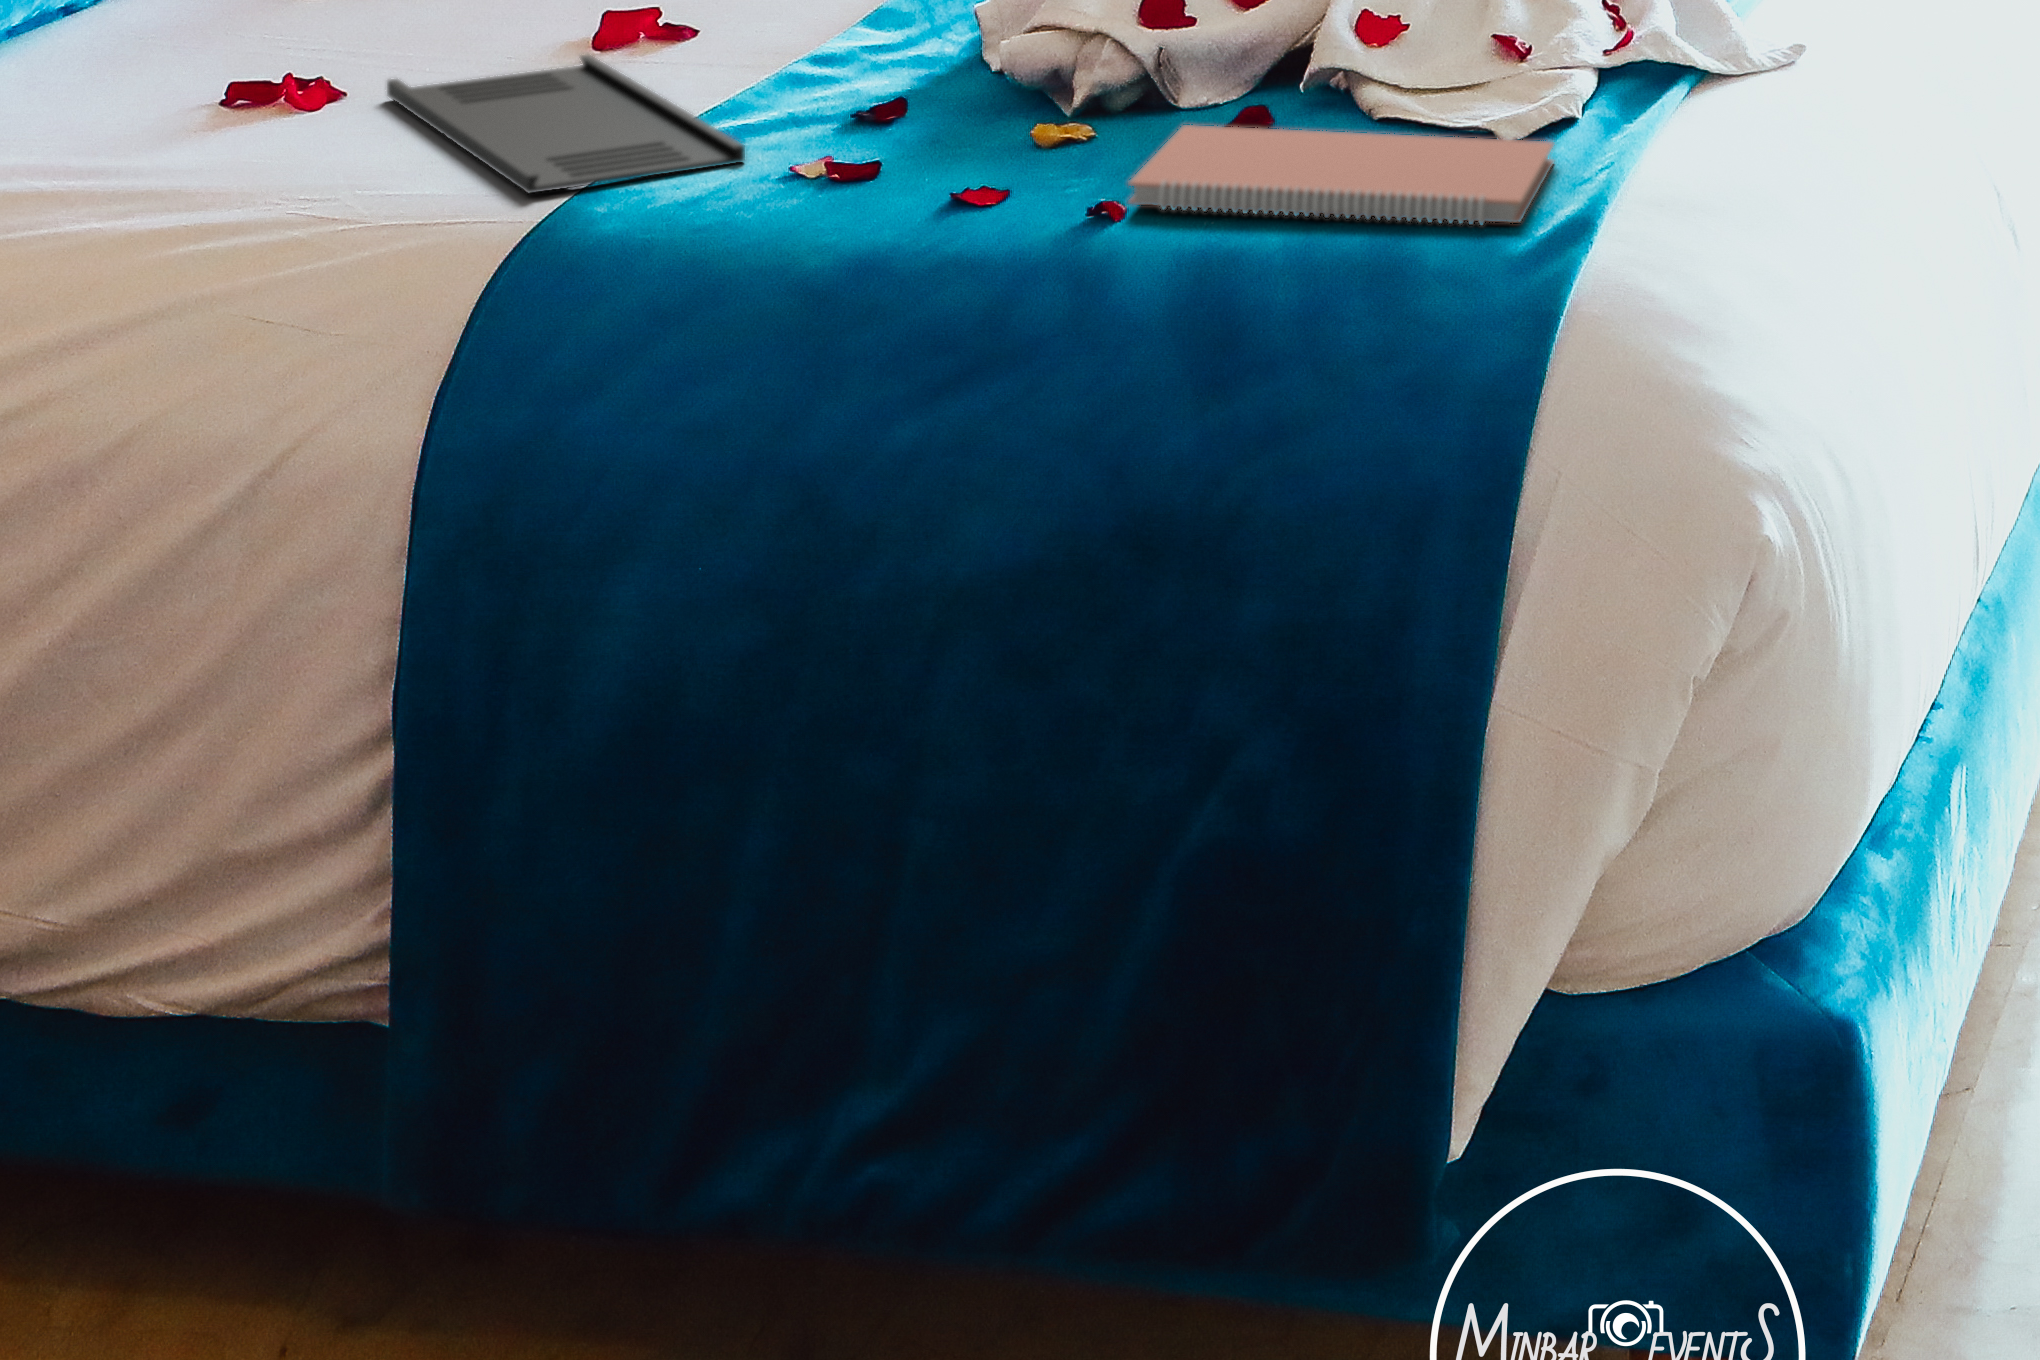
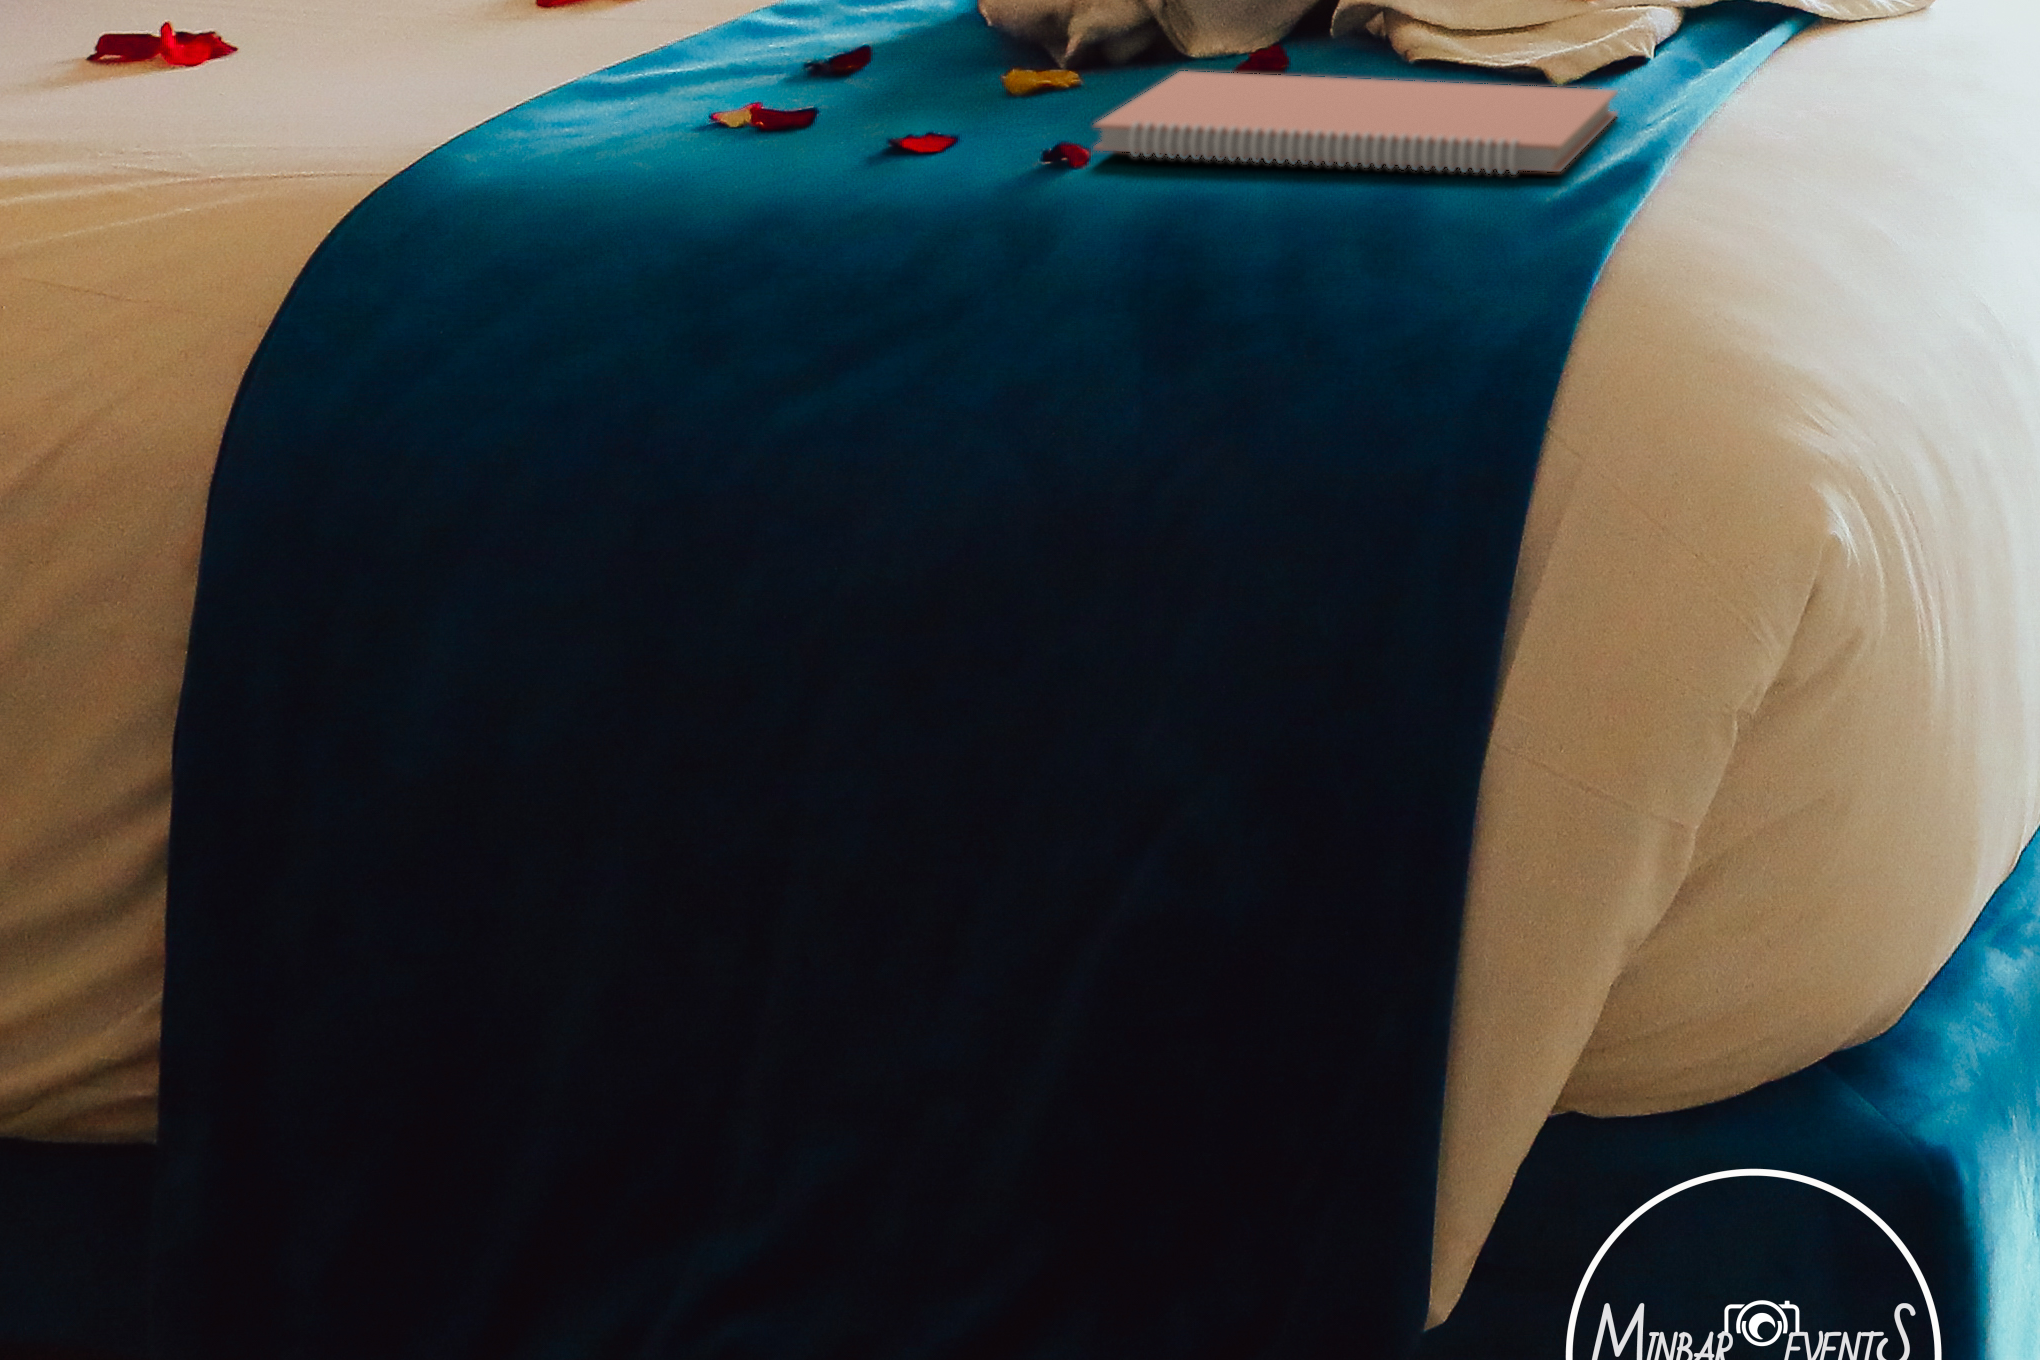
tray: present [387,55,745,193] -> none [273,7,661,139]

